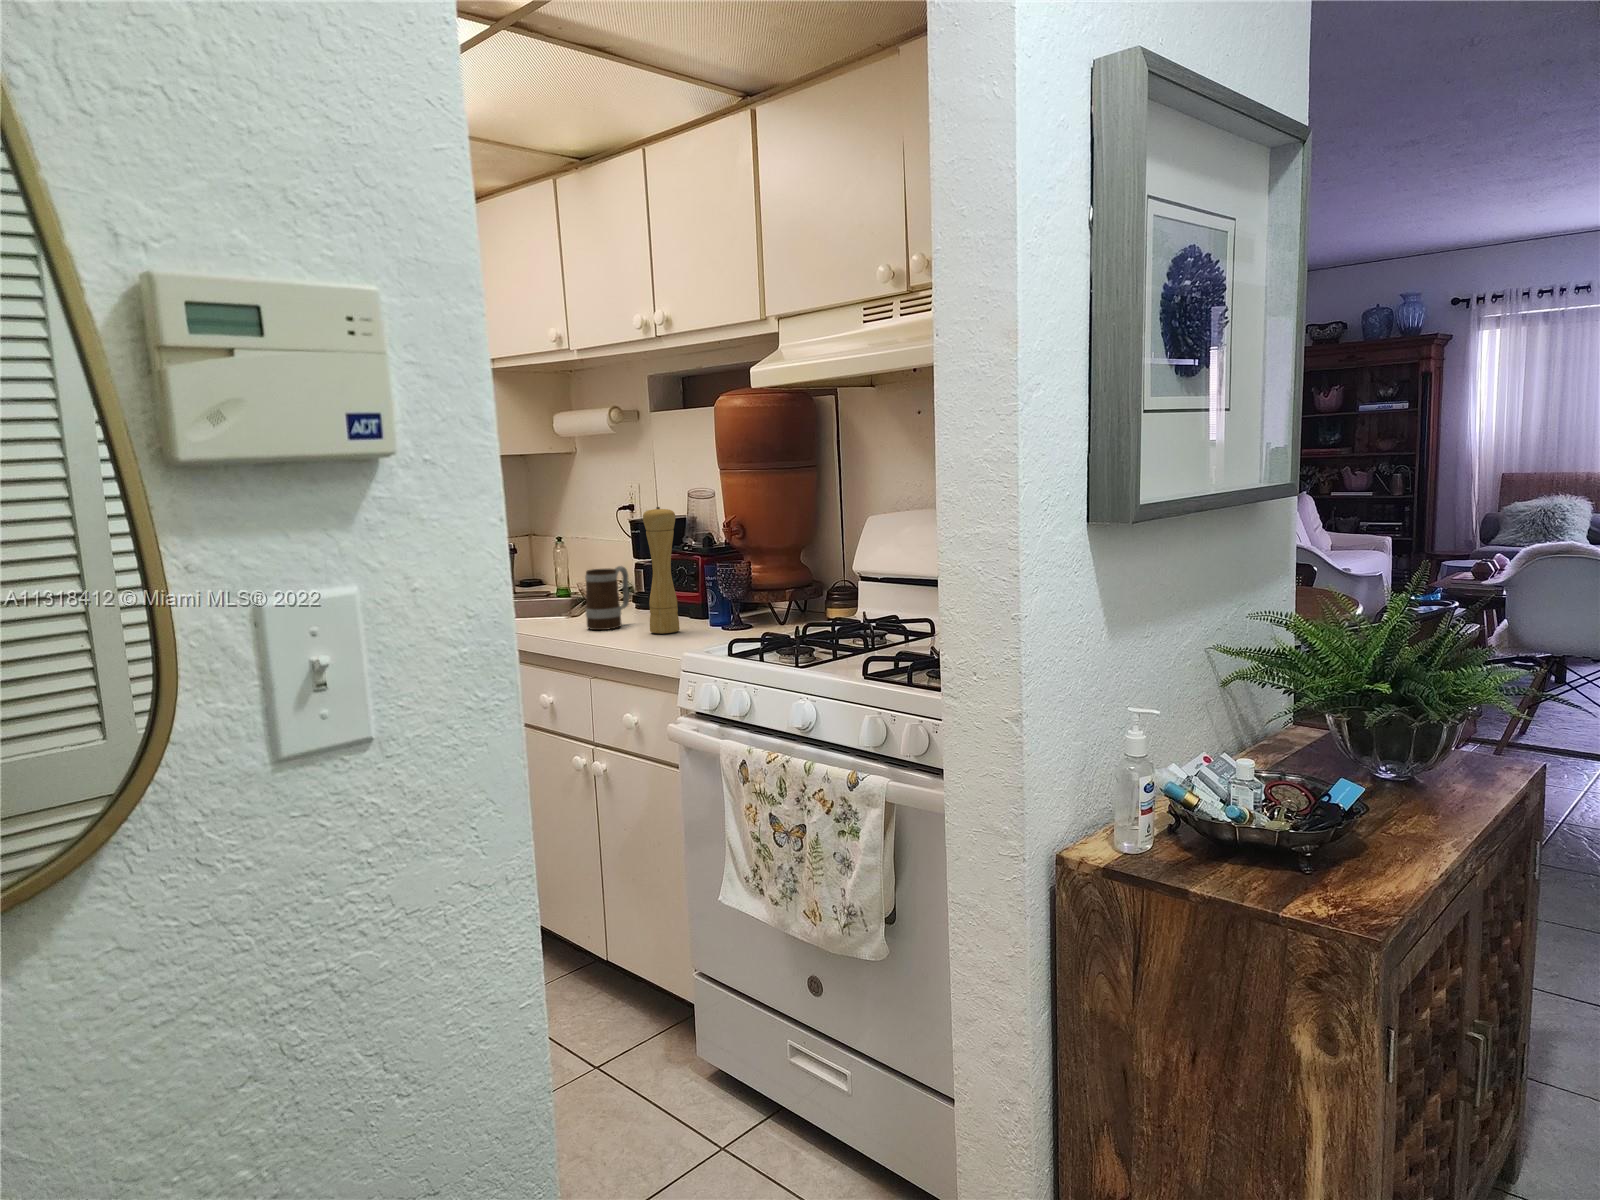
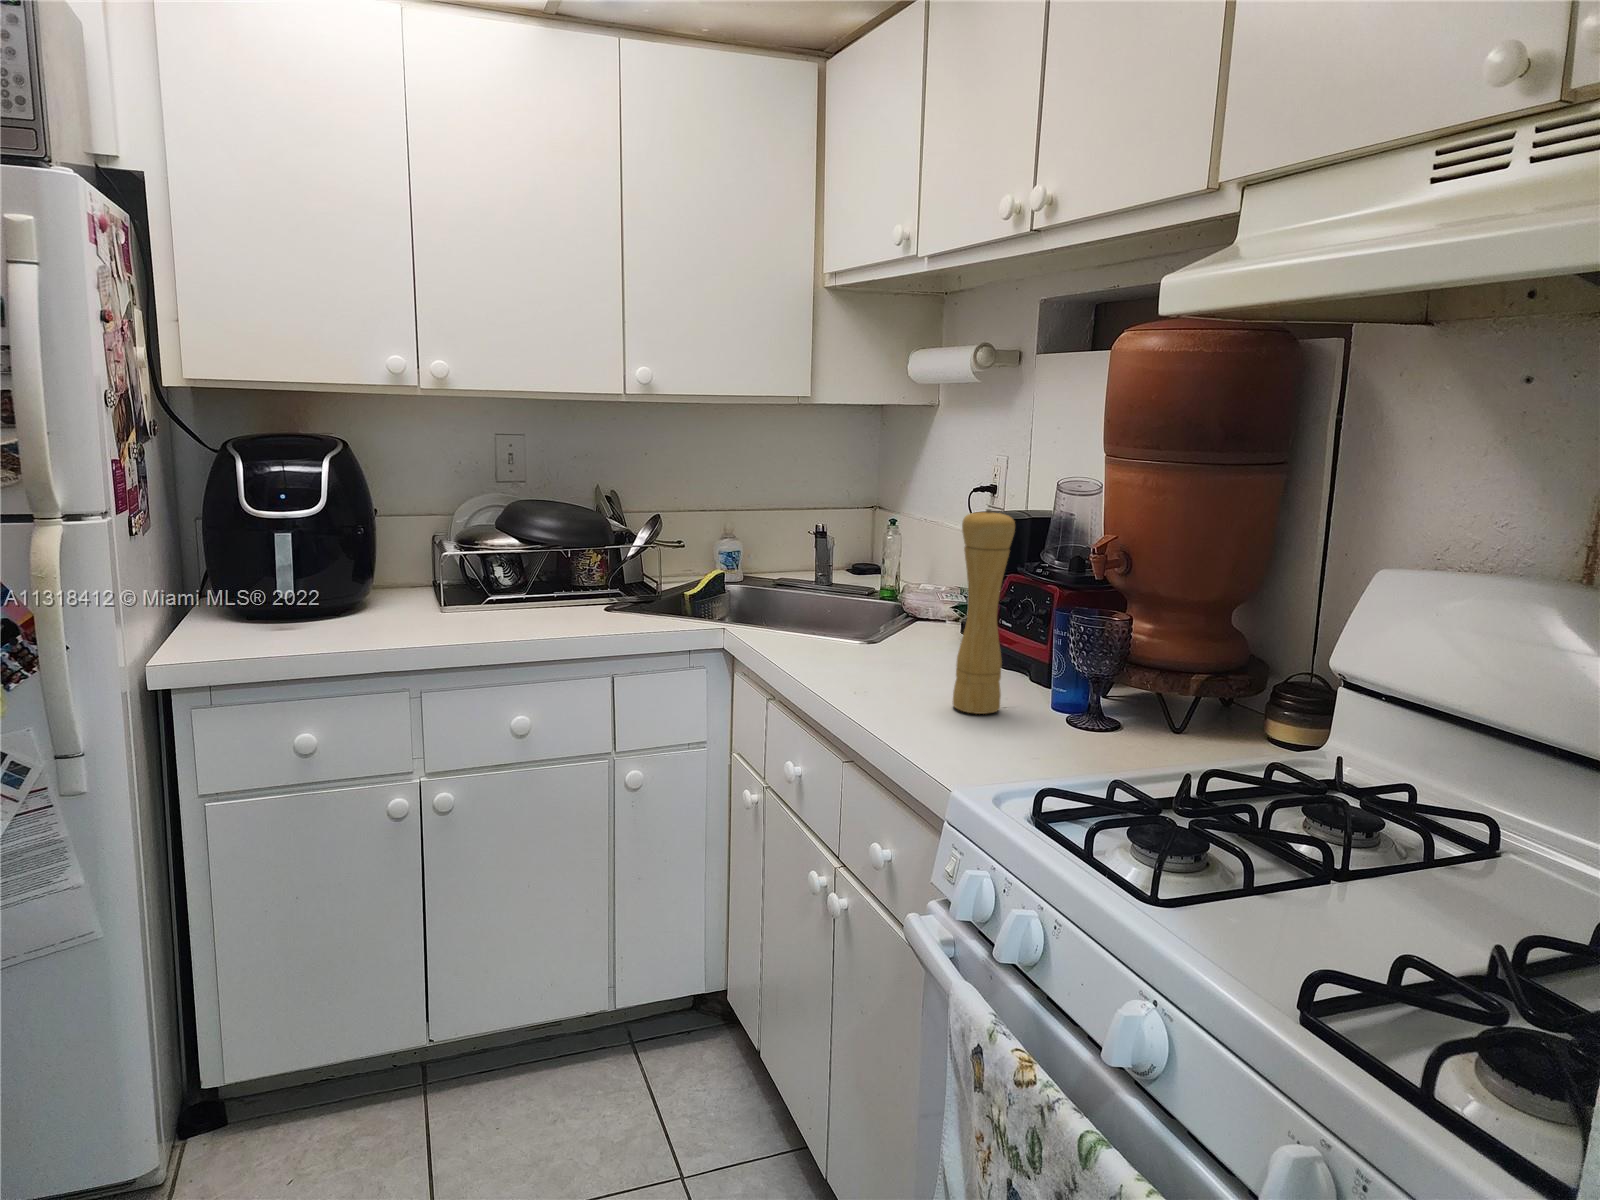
mug: present [585,566,629,630] -> none [869,587,943,684]

